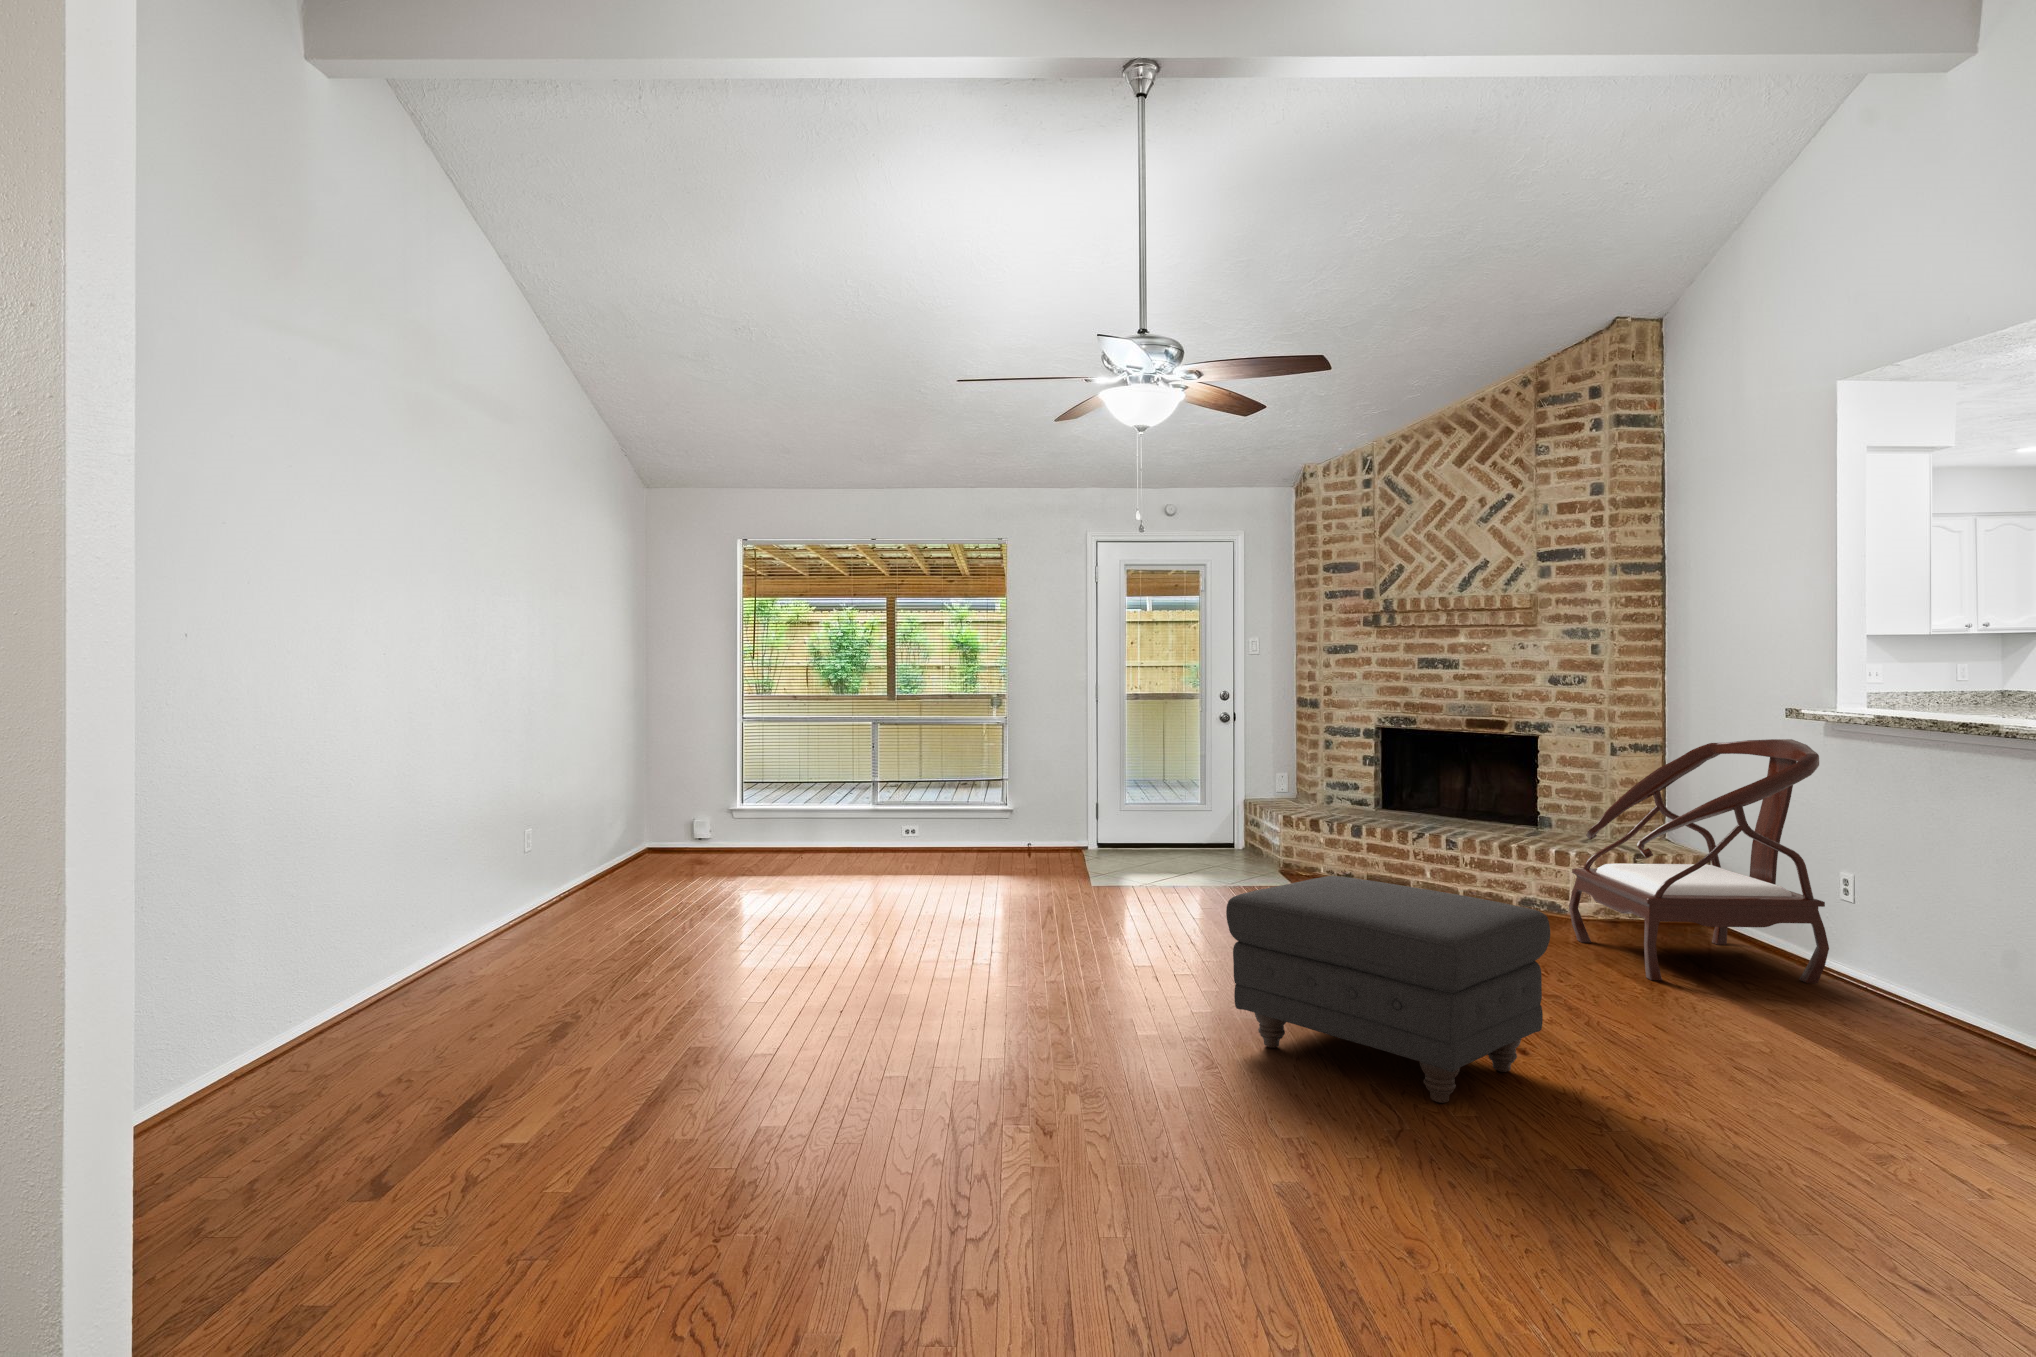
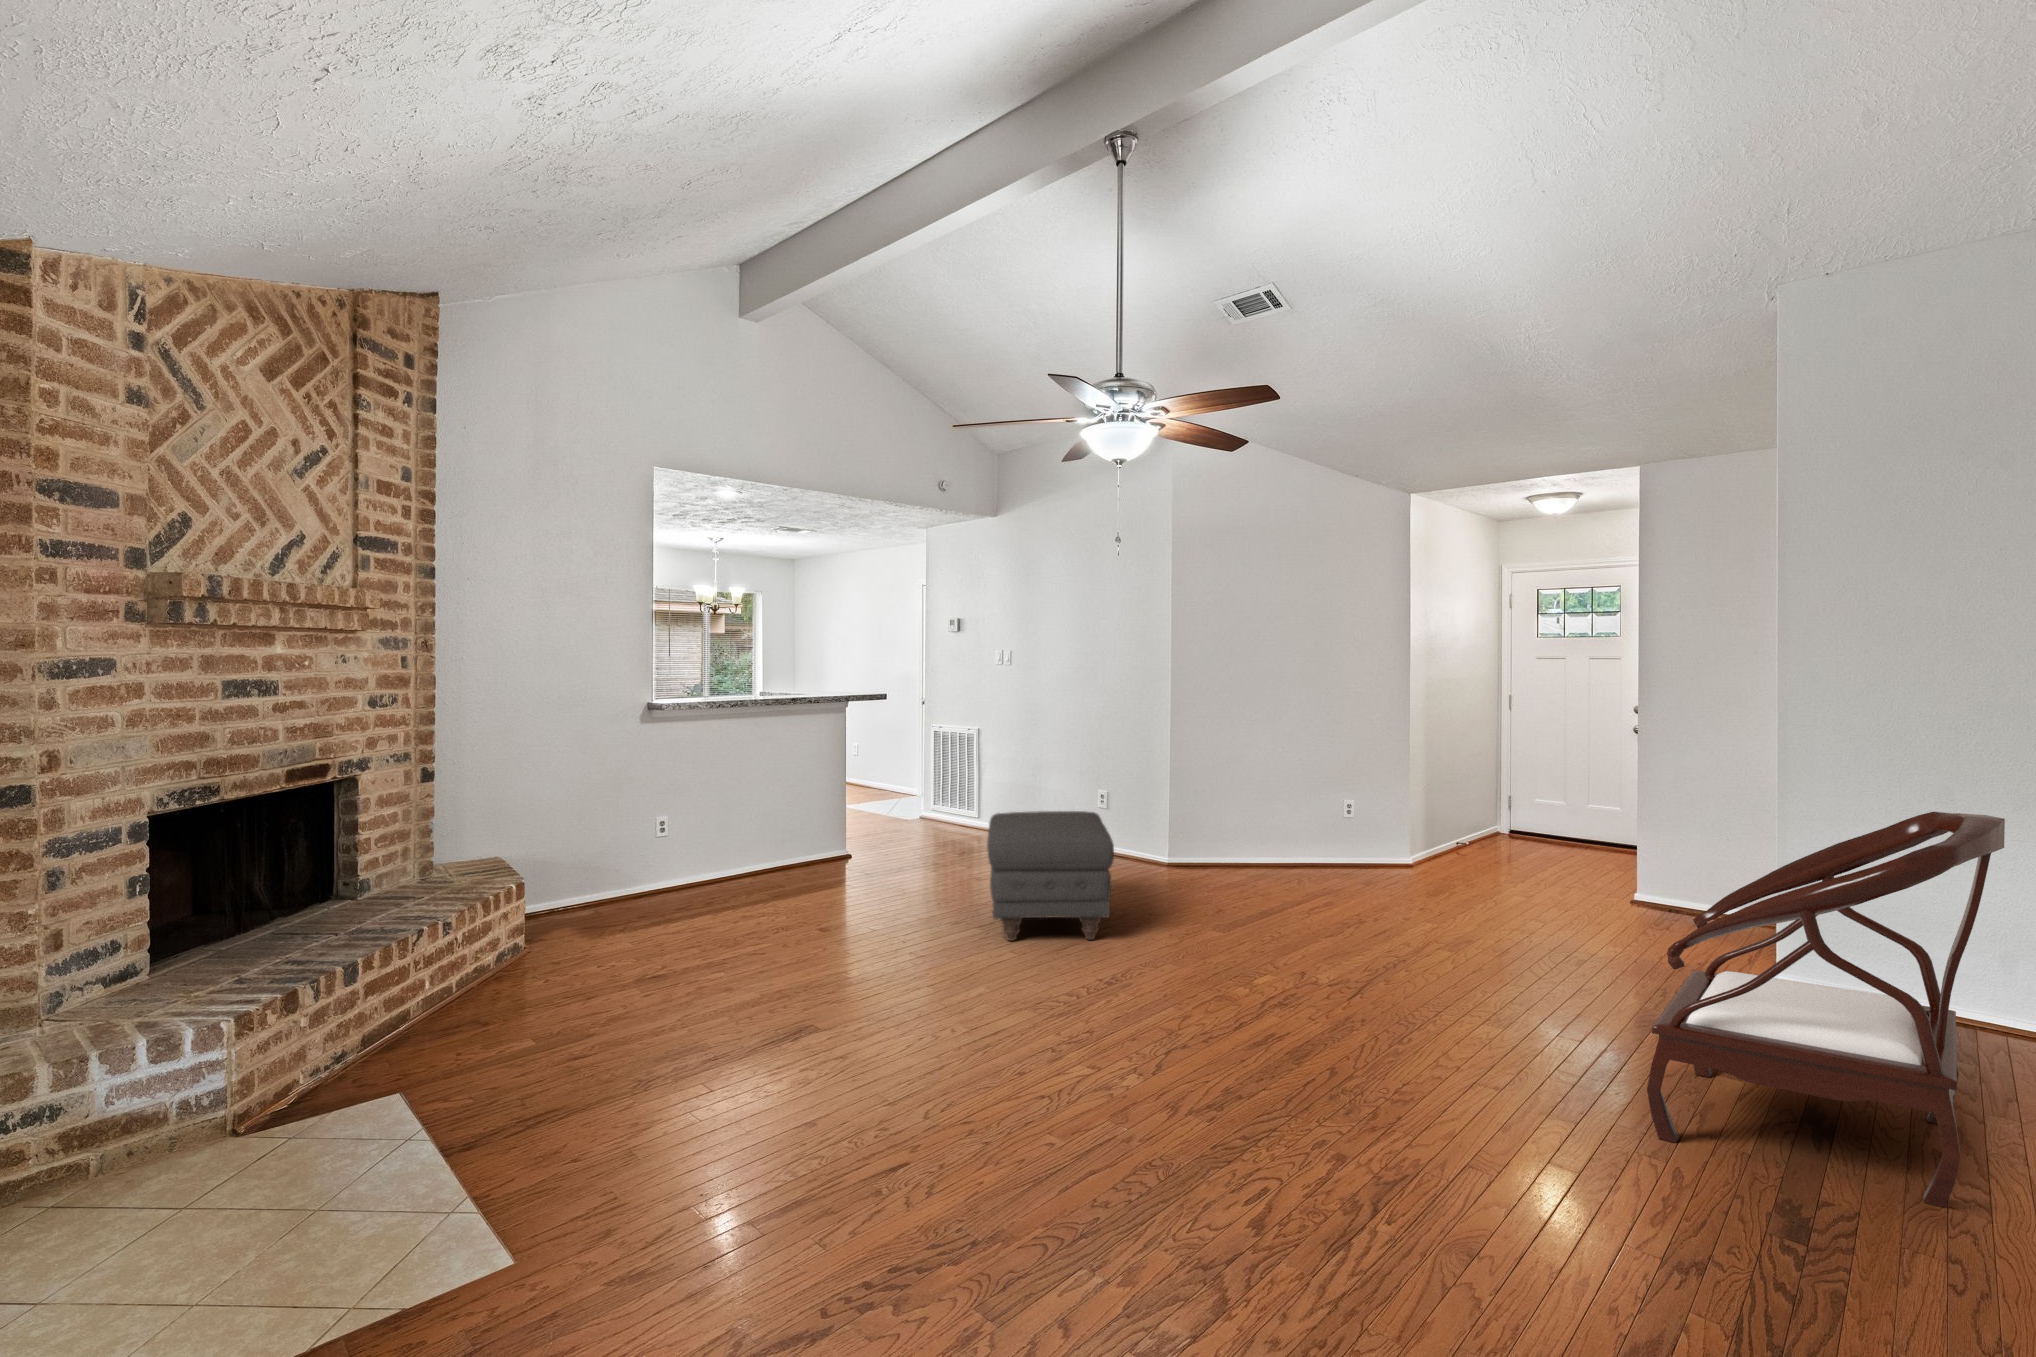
armchair: present [1569,739,1829,983] -> present [1647,812,2005,1207]

